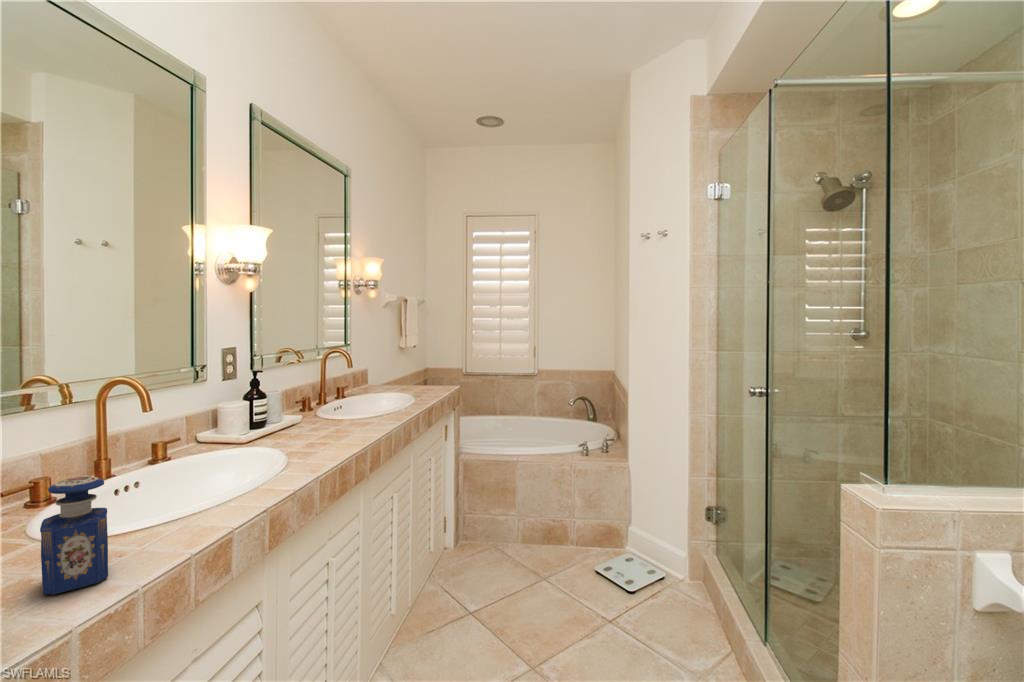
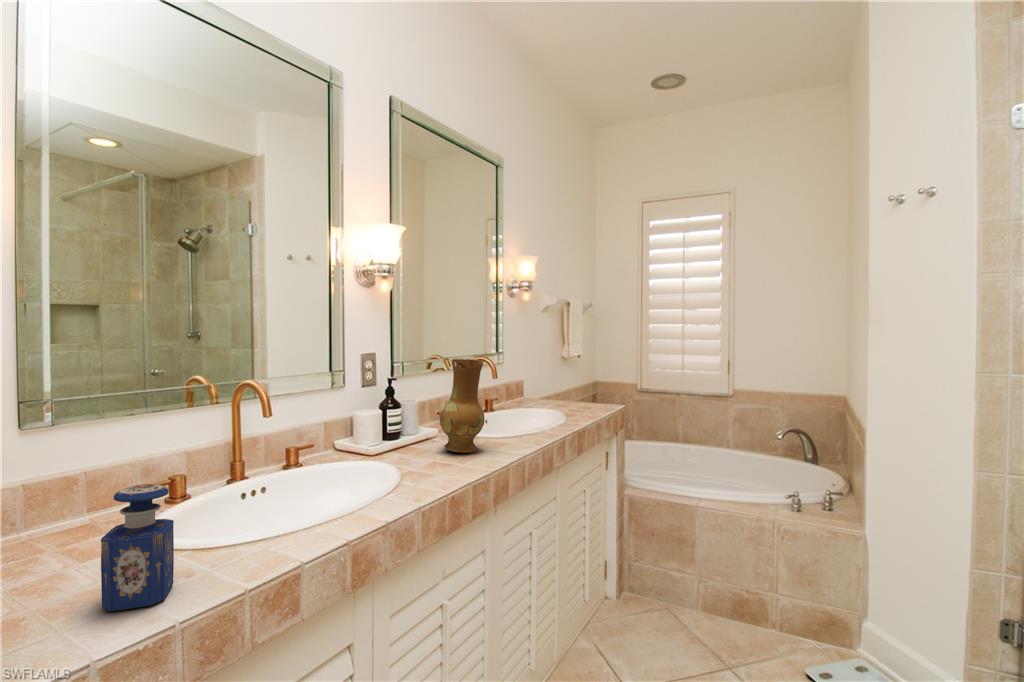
ceramic jug: none [309,352,351,435] -> present [440,359,485,453]

